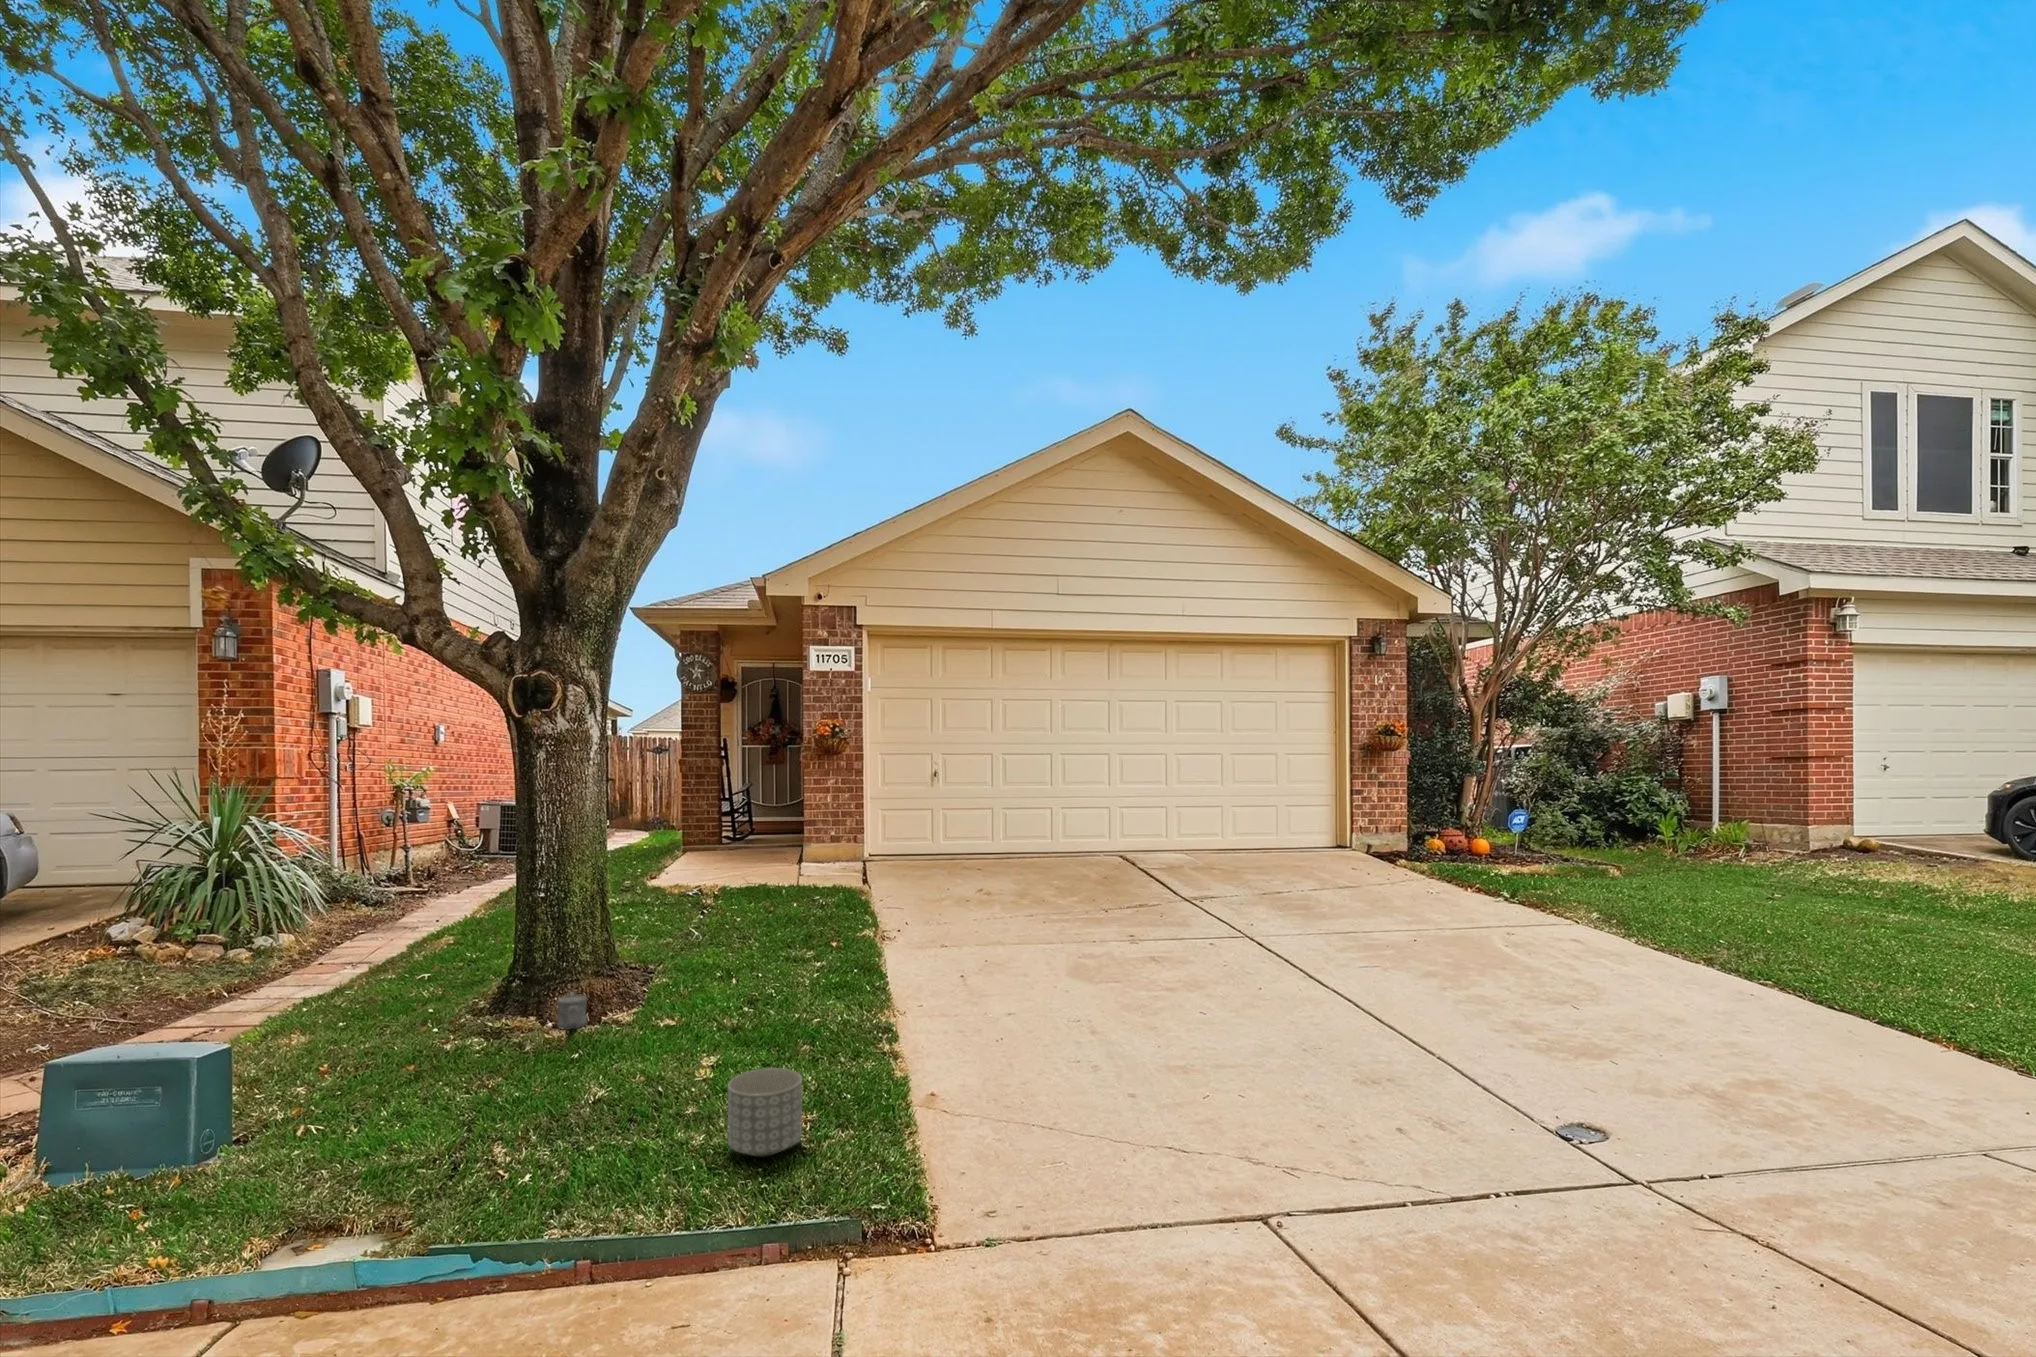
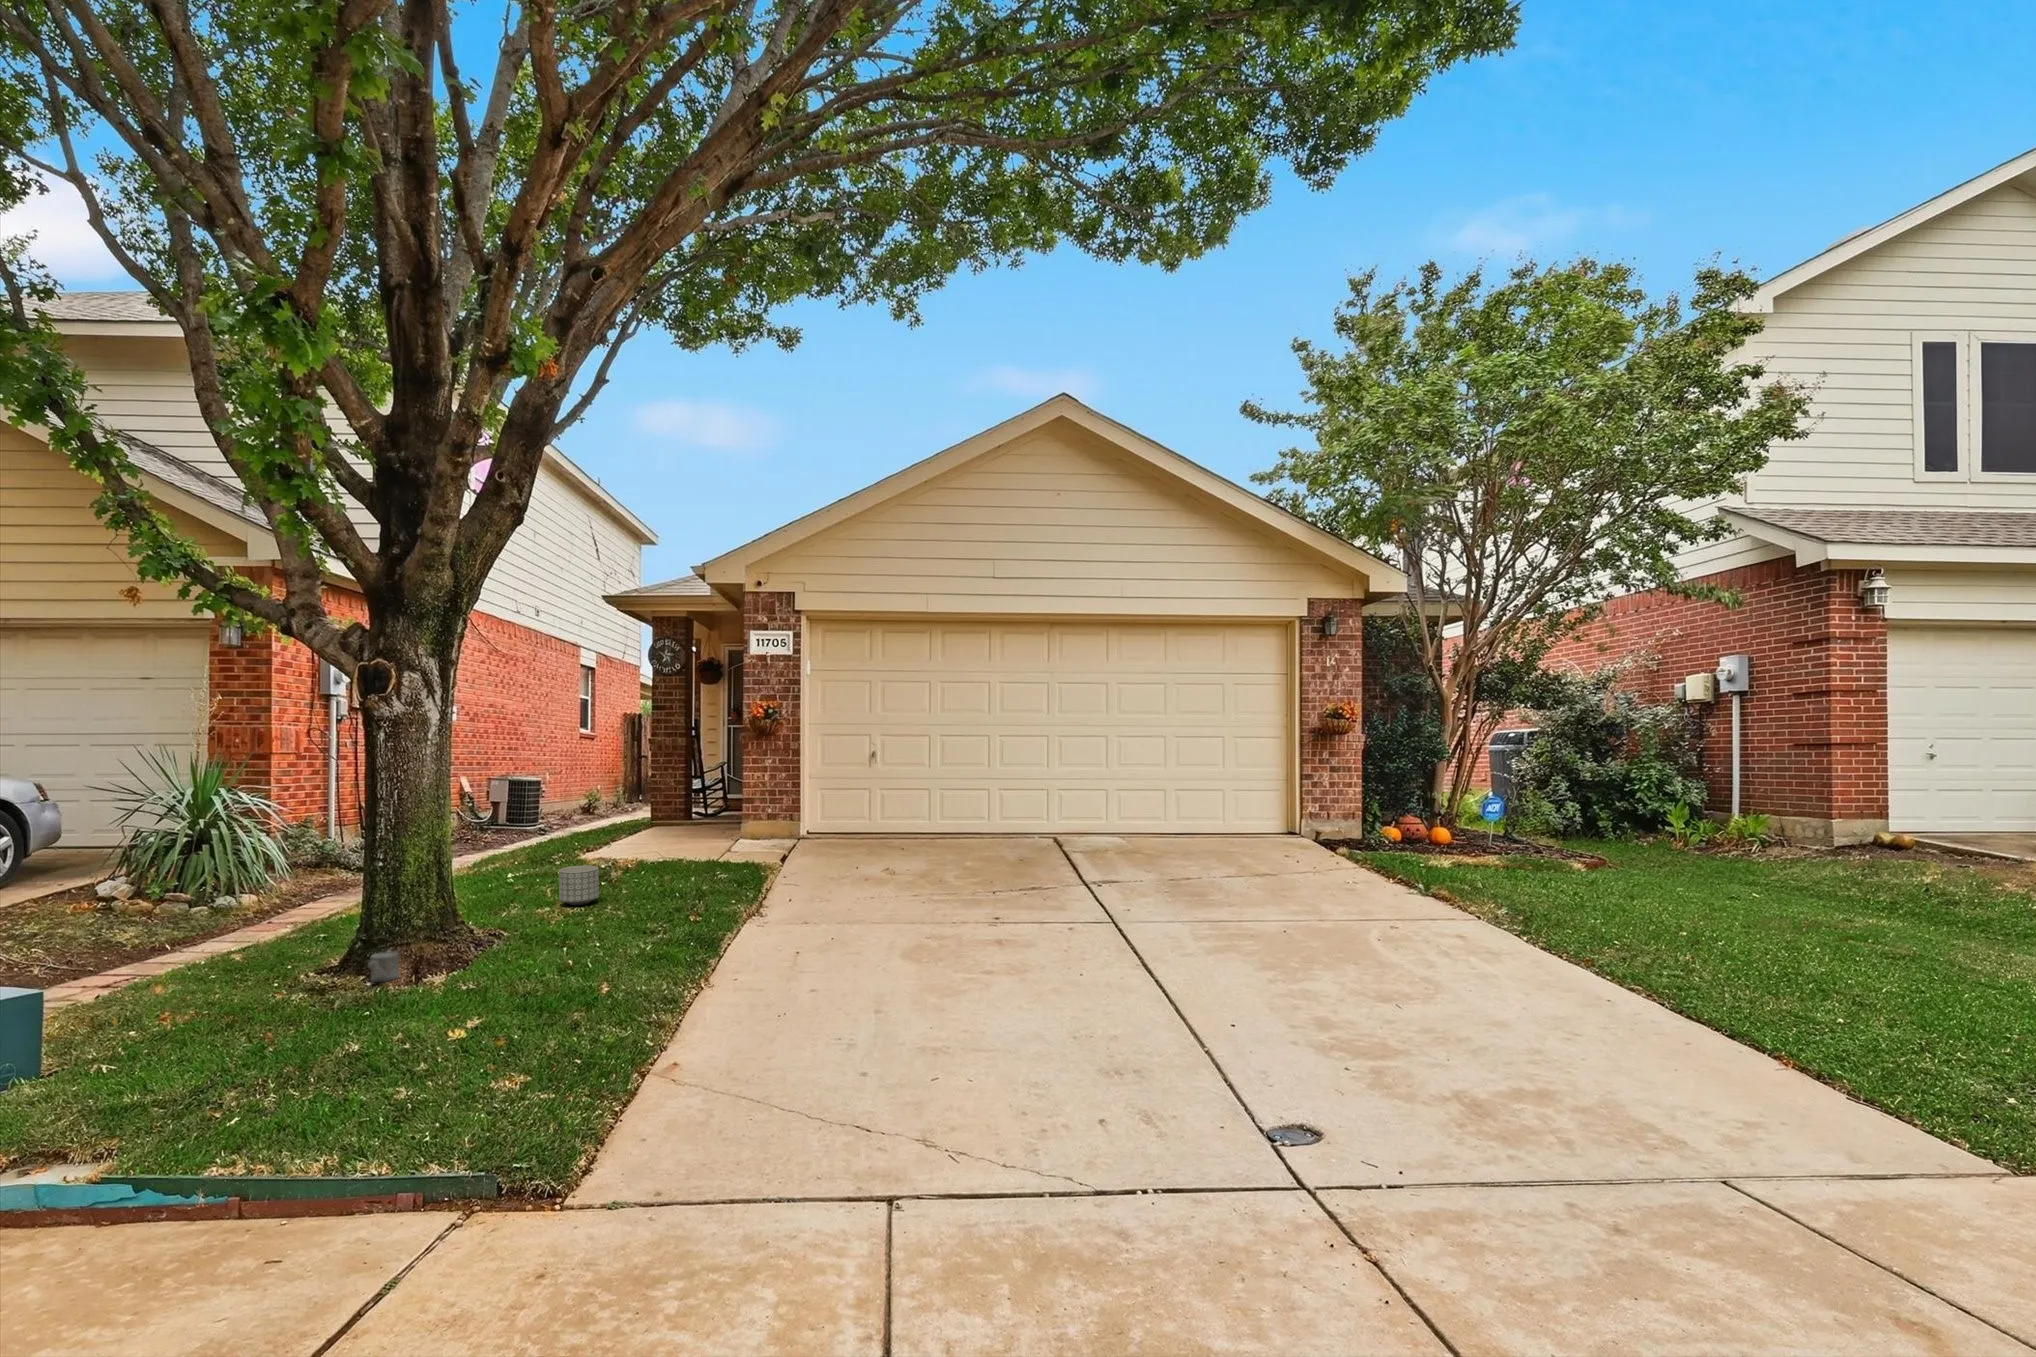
planter: present [728,1068,802,1157] -> present [559,866,599,905]

